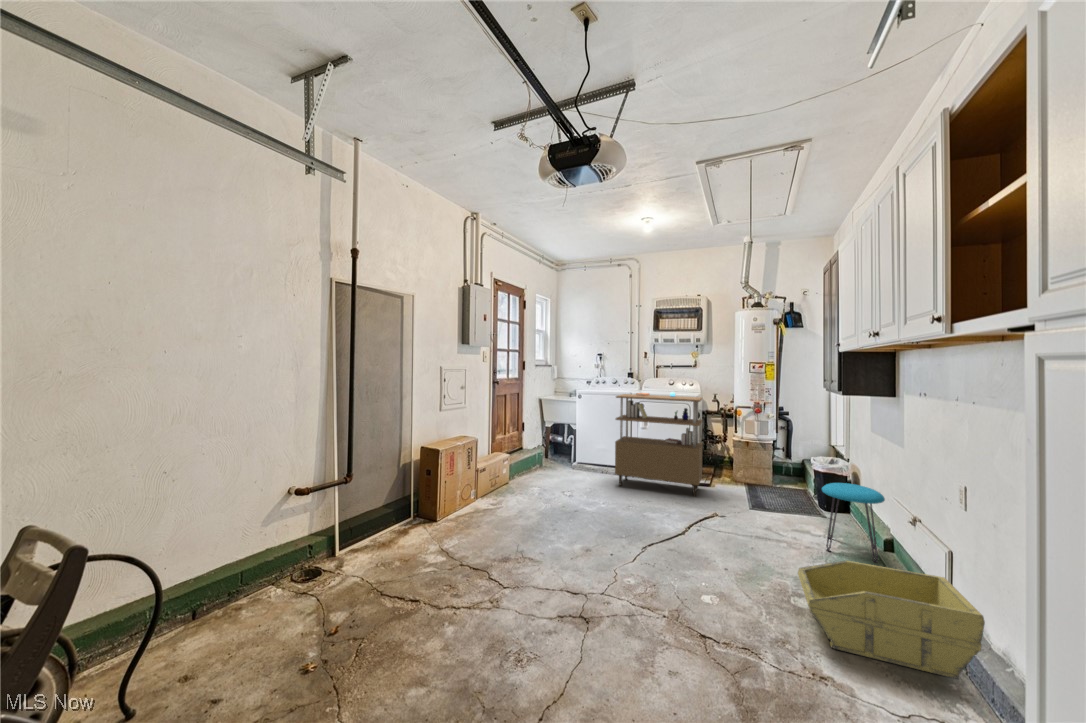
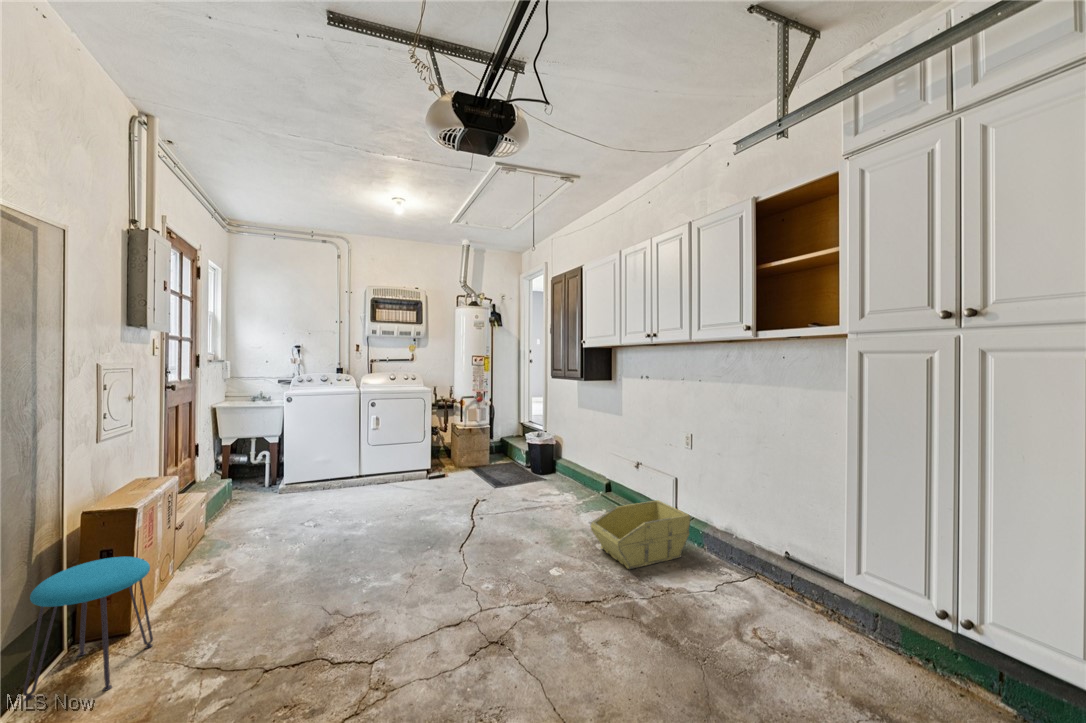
shelving unit: present [615,392,703,496] -> none [358,388,450,499]
stool: present [822,483,885,562] -> present [23,557,153,701]

